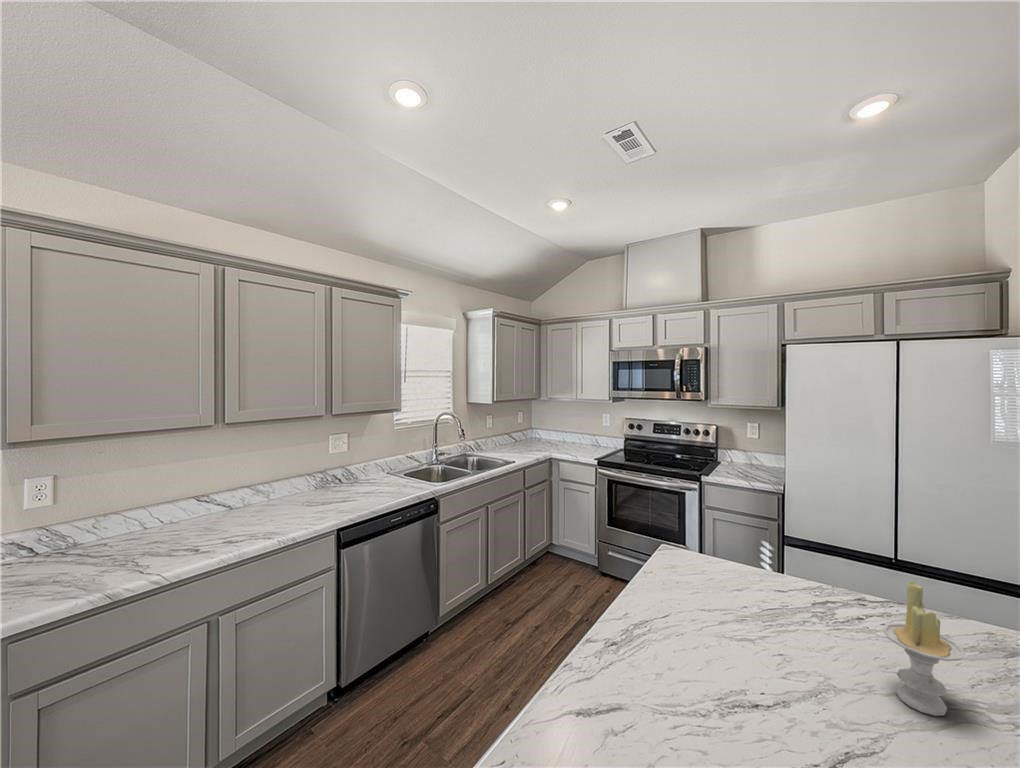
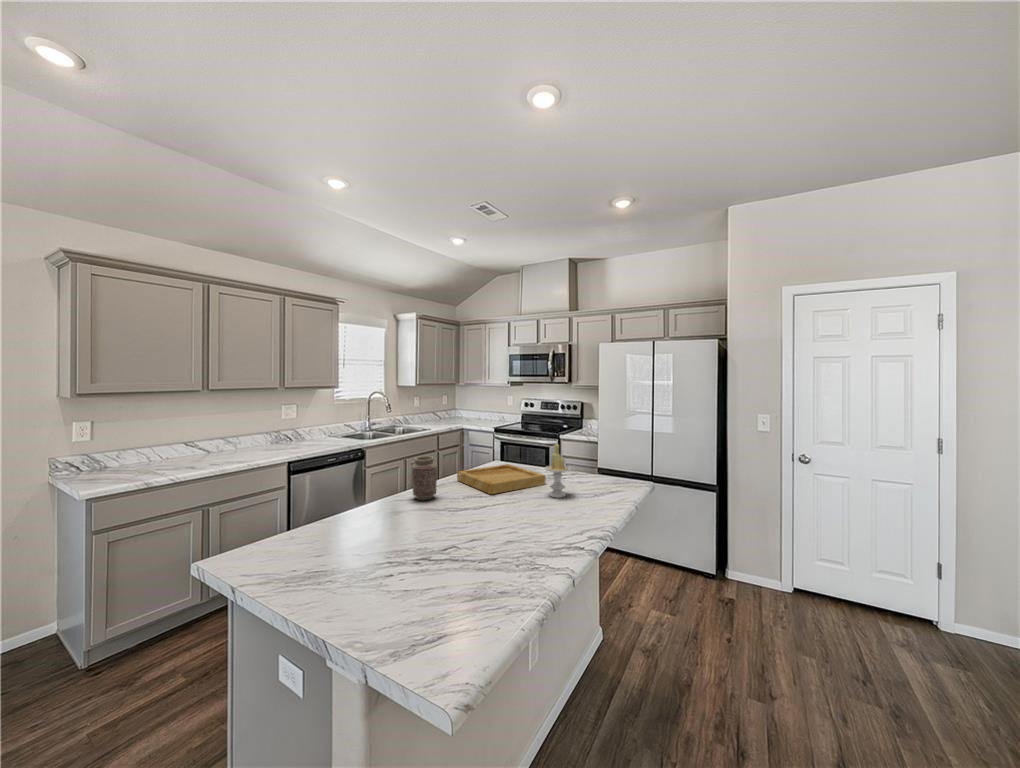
tray: none [640,569,834,686] -> present [457,464,546,494]
vase: none [591,598,647,707] -> present [412,456,437,500]

